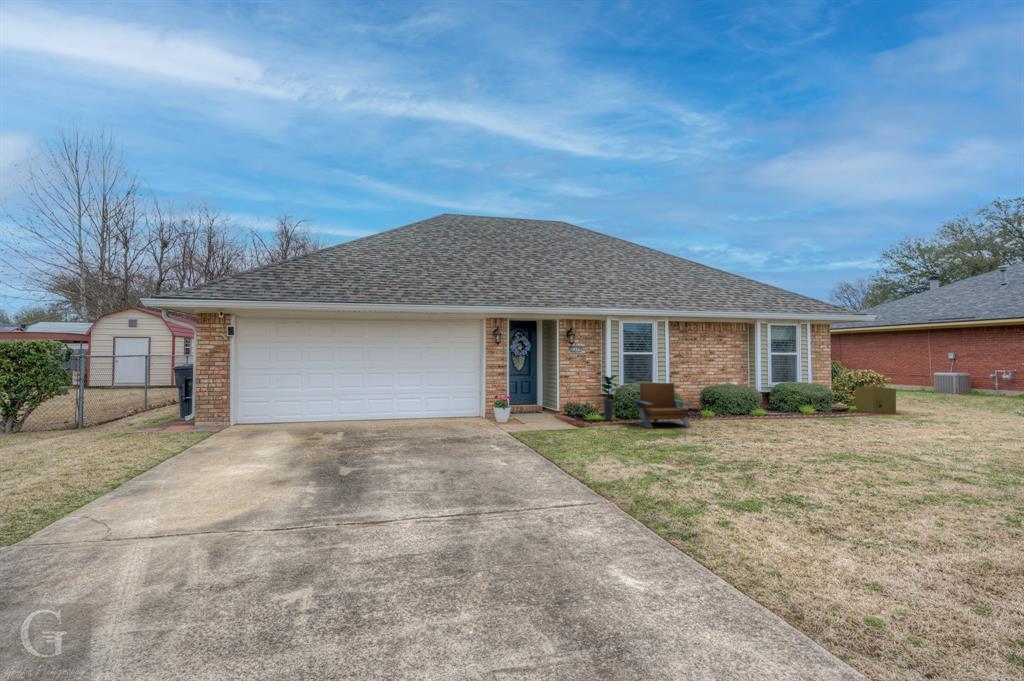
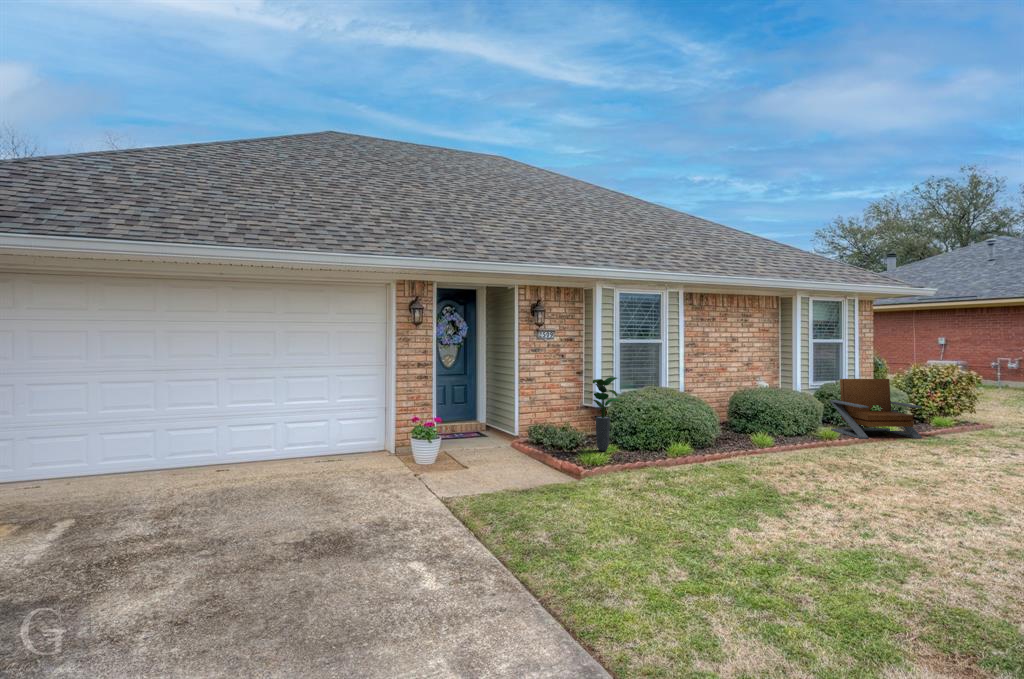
lounge chair: present [633,383,691,428] -> present [830,379,922,439]
cardboard box: present [855,387,896,413] -> none [913,386,971,423]

